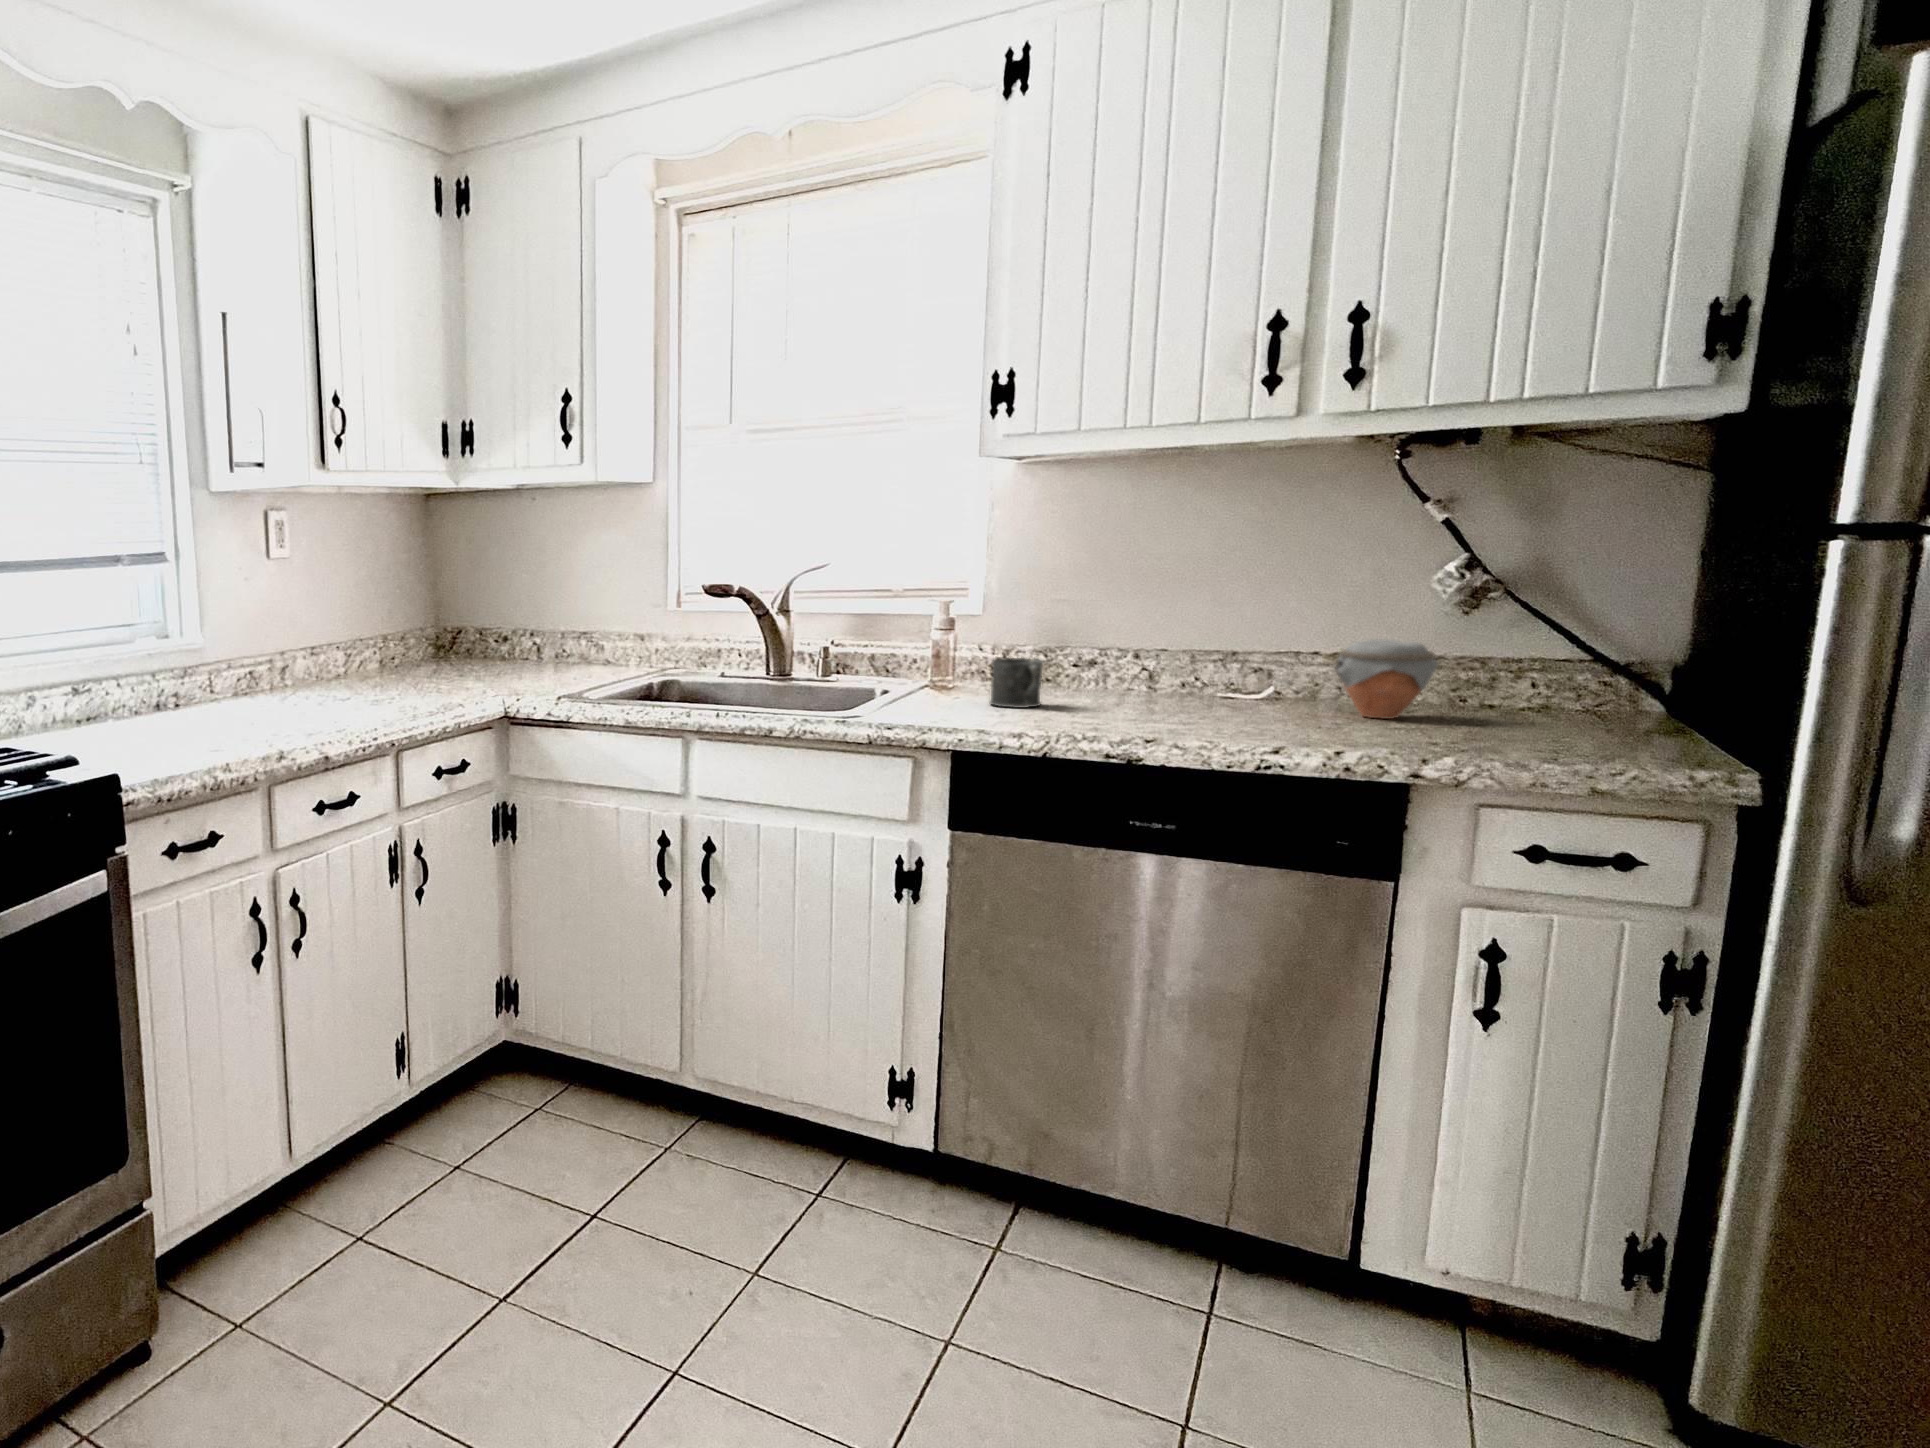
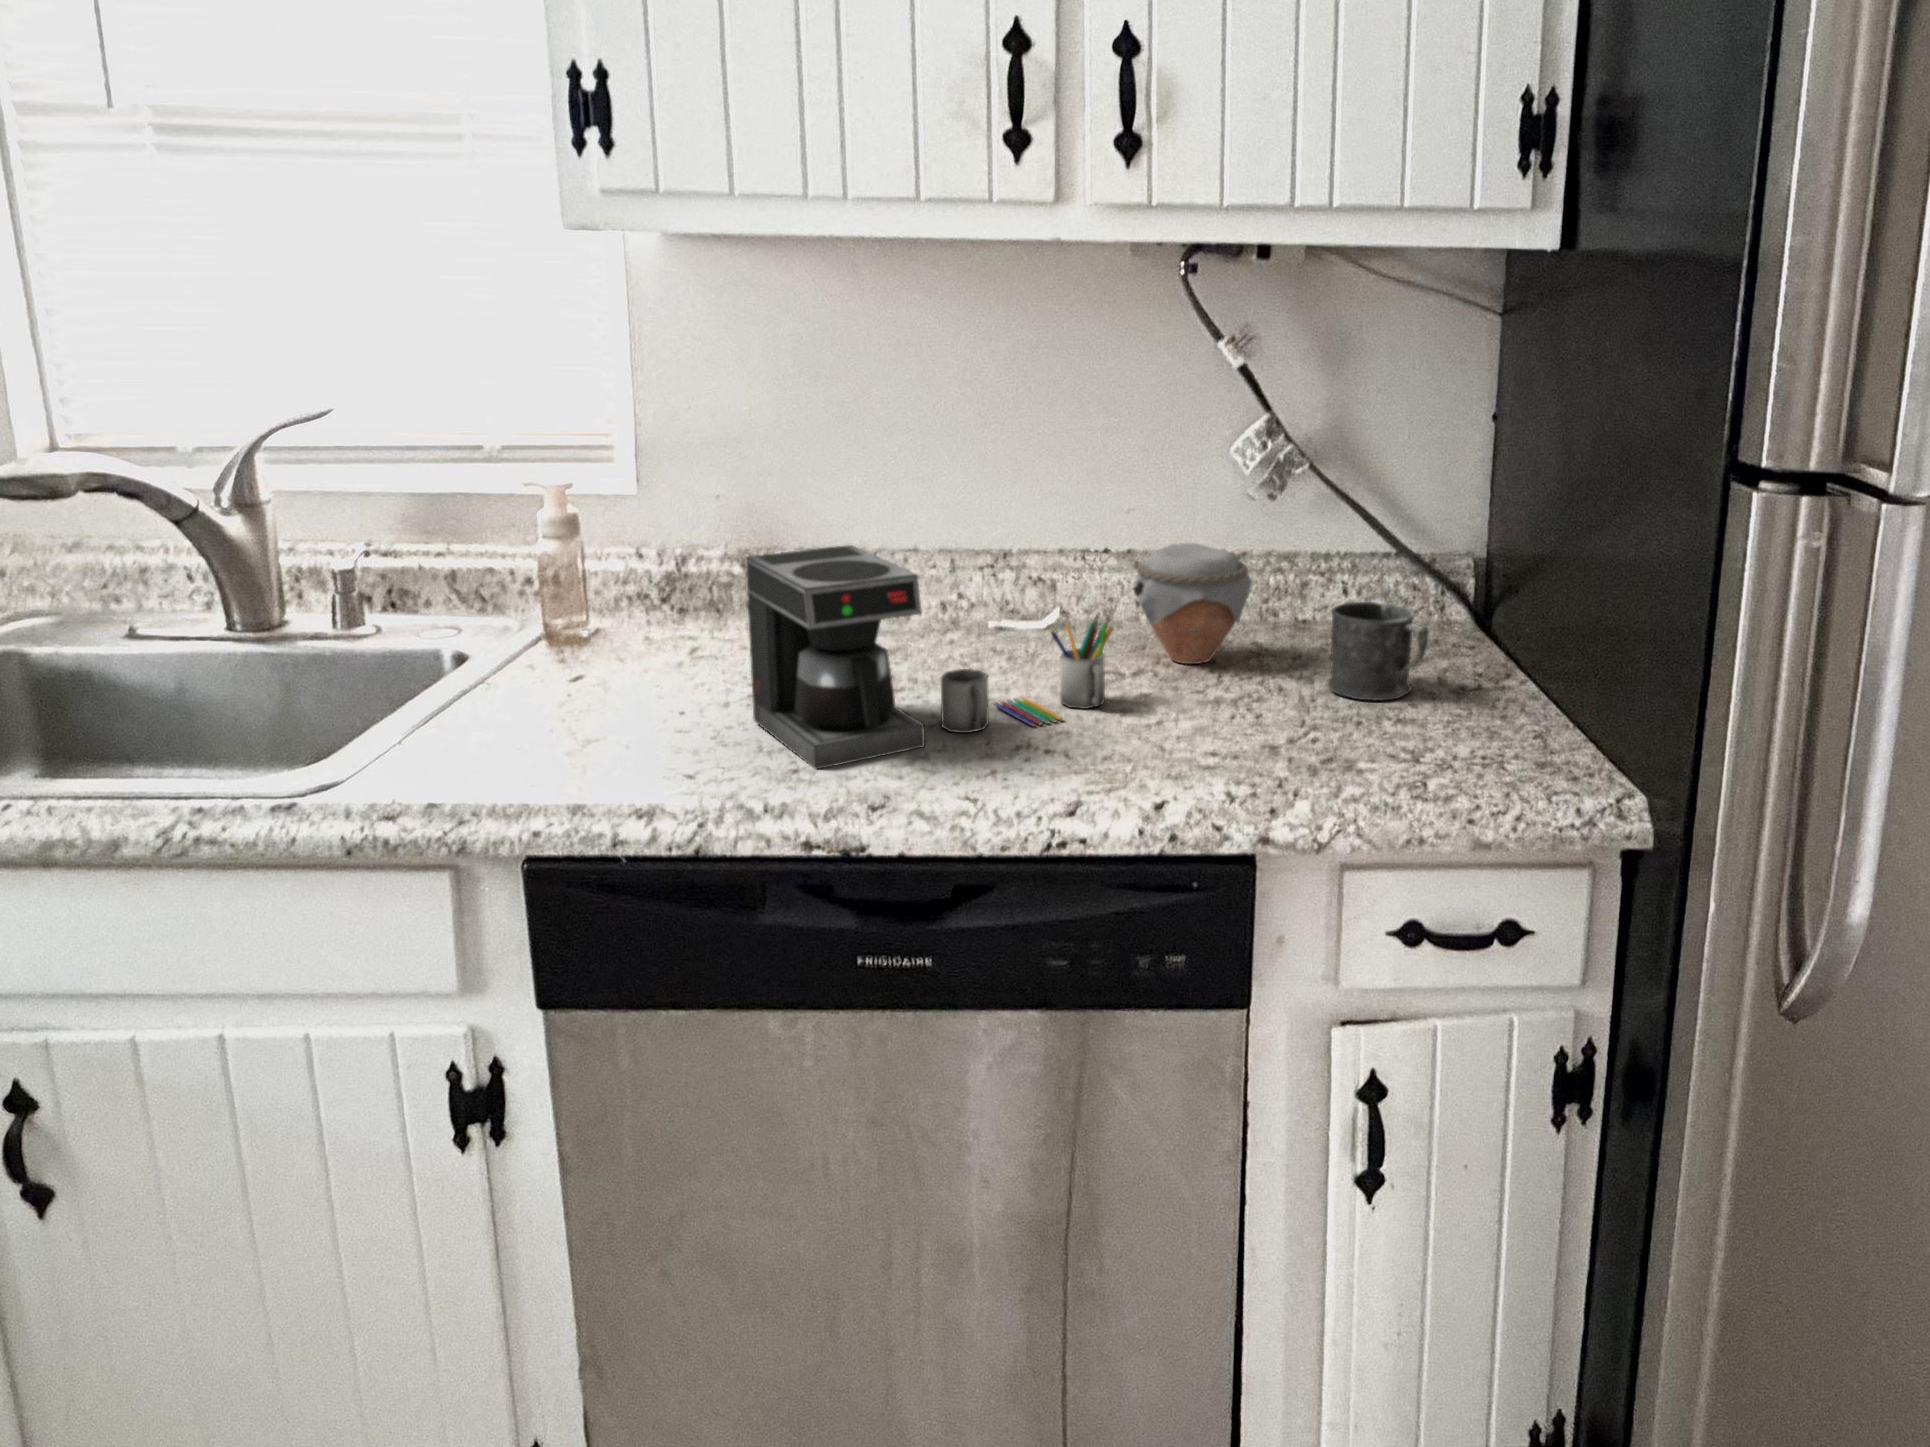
coffee maker: none [1065,623,1316,732] -> present [746,545,1113,769]
mug: present [990,658,1043,708] -> present [1327,602,1428,700]

